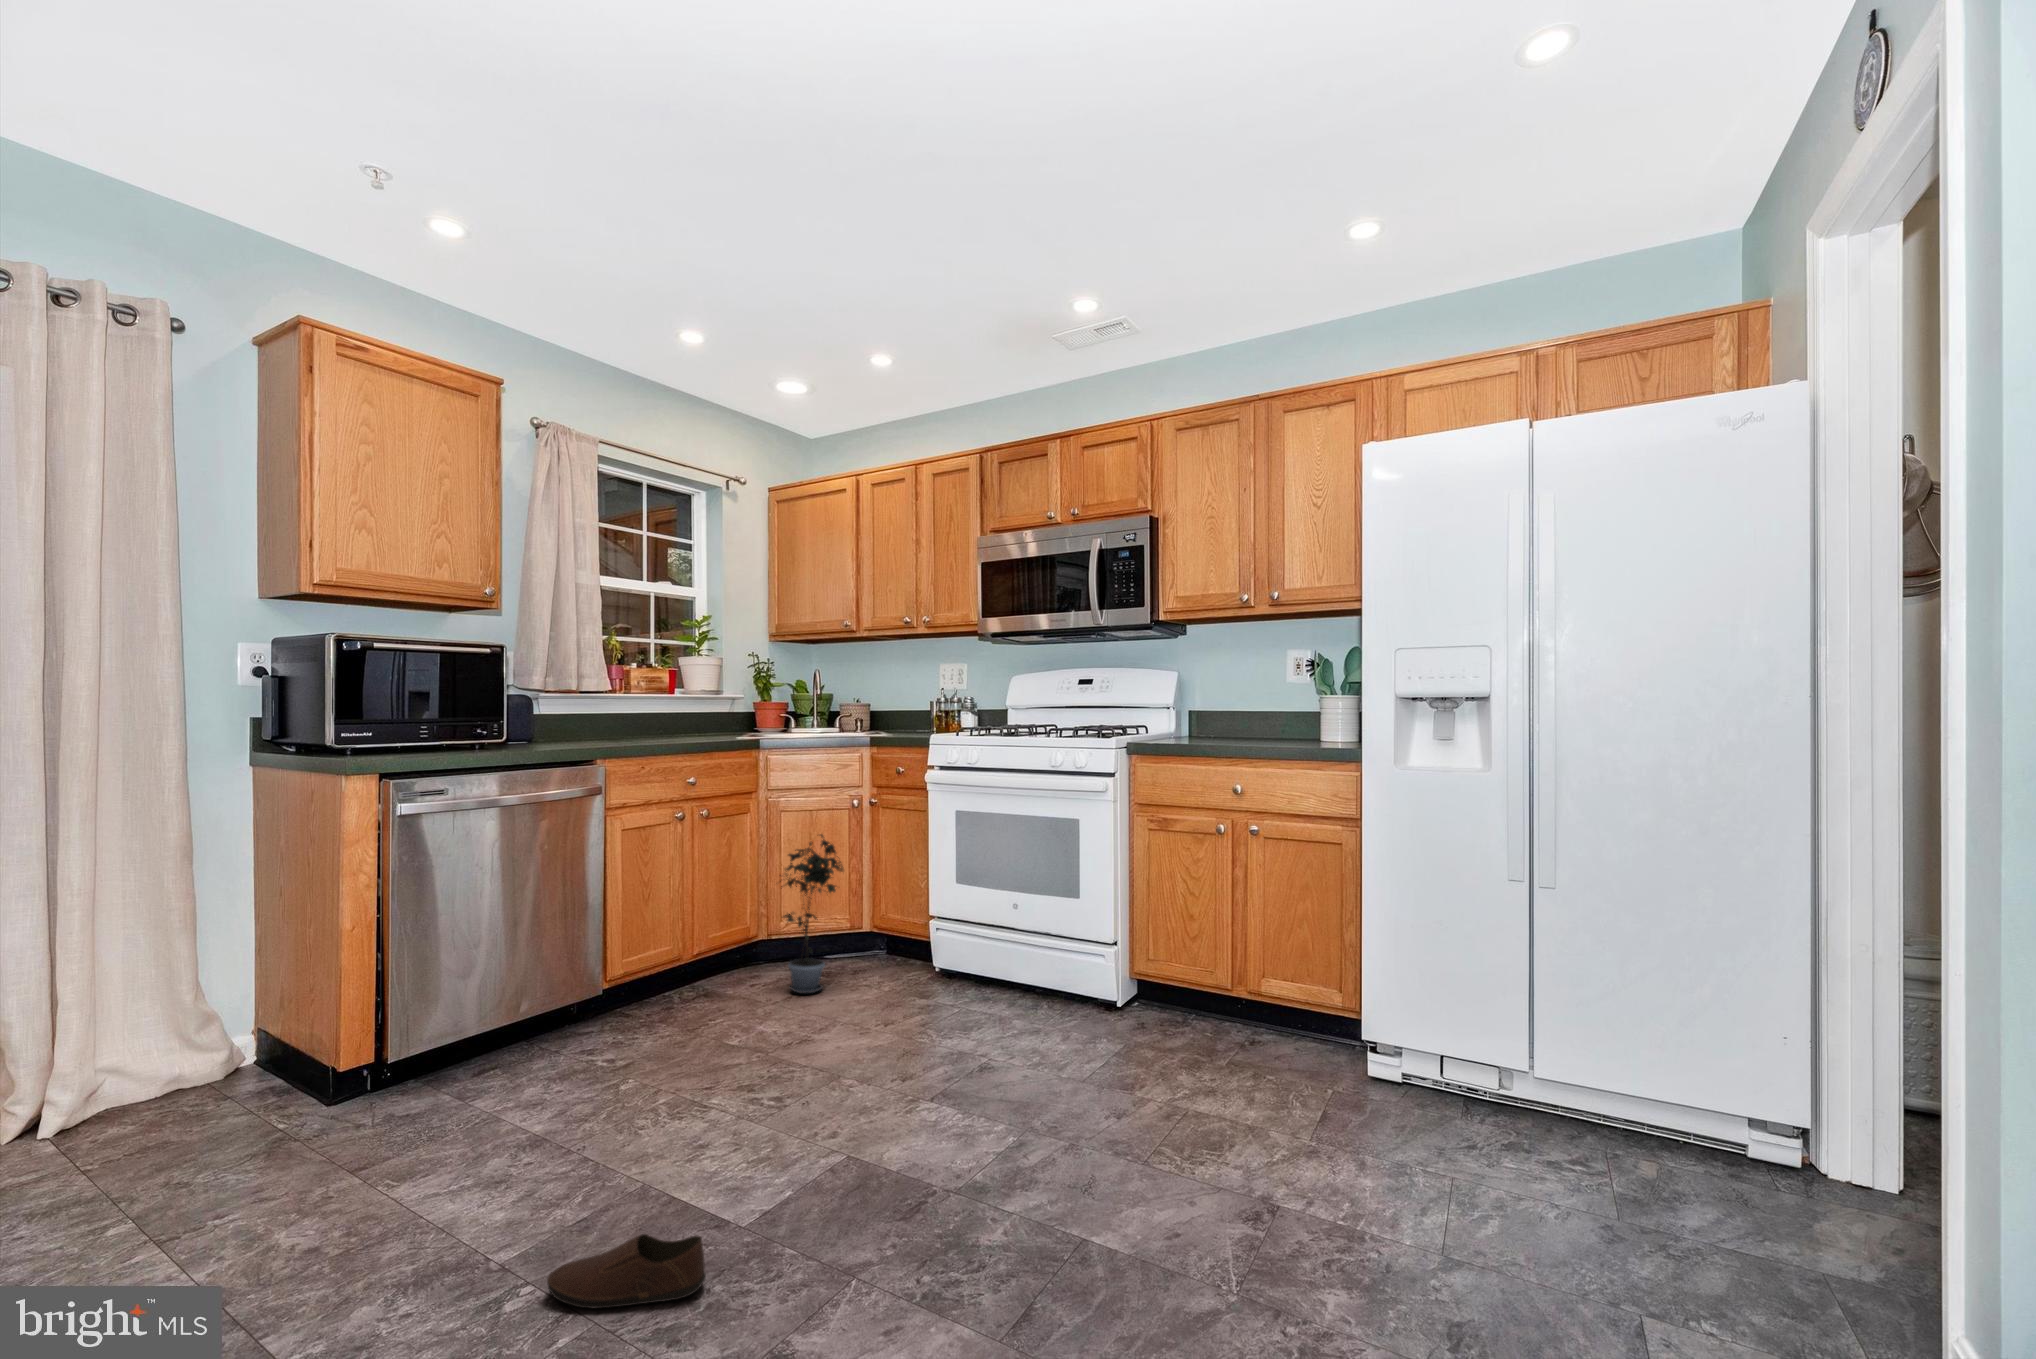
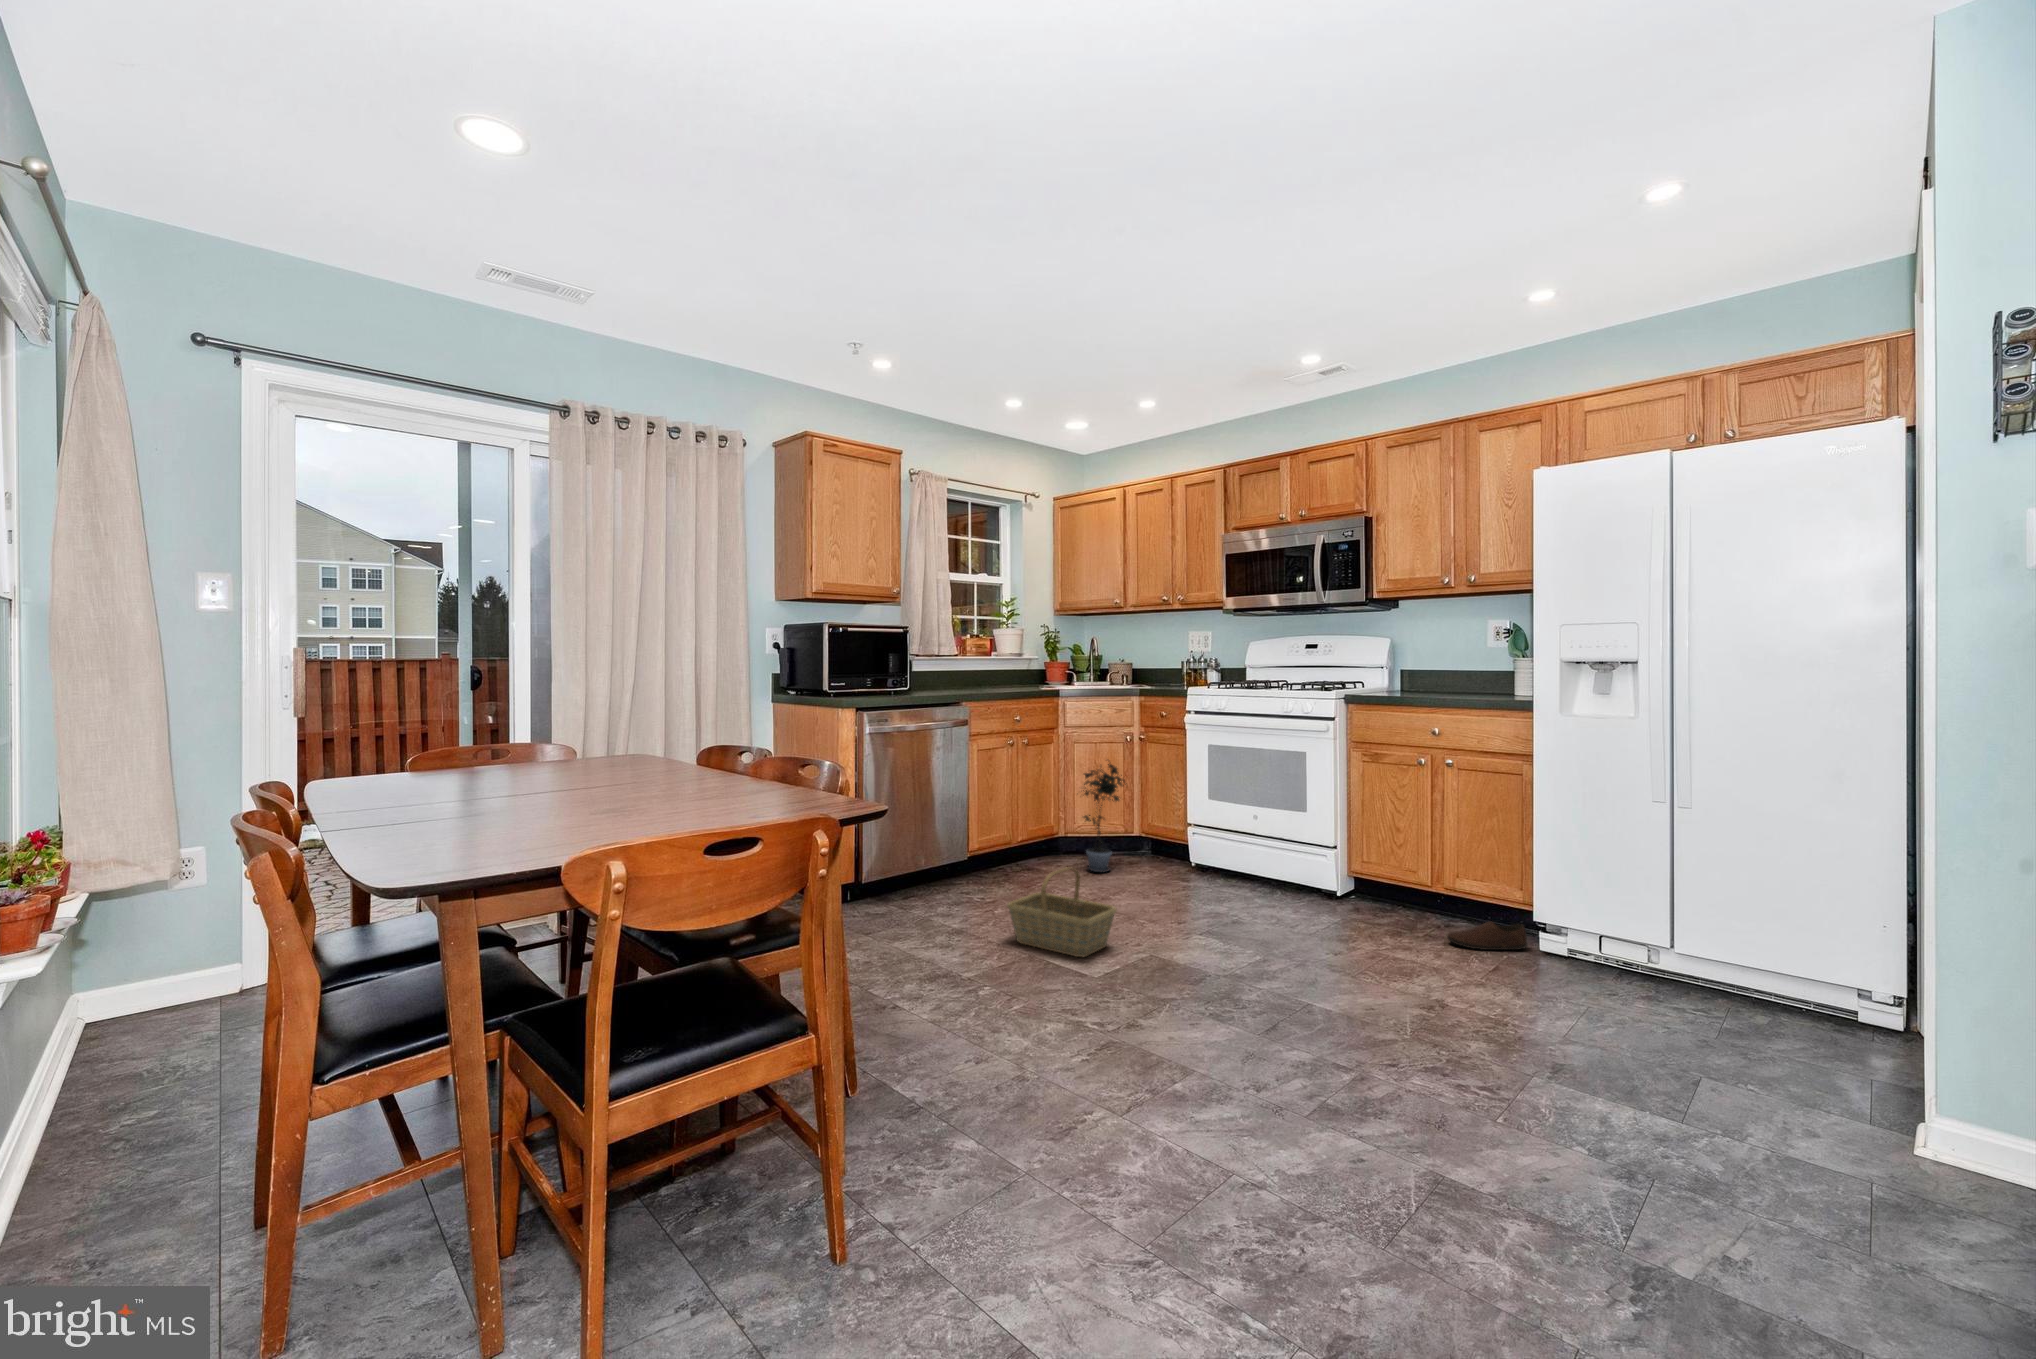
basket: none [626,1006,800,1153] -> present [1007,867,1117,957]
shoe: present [547,1234,706,1308] -> present [1447,921,1527,950]

